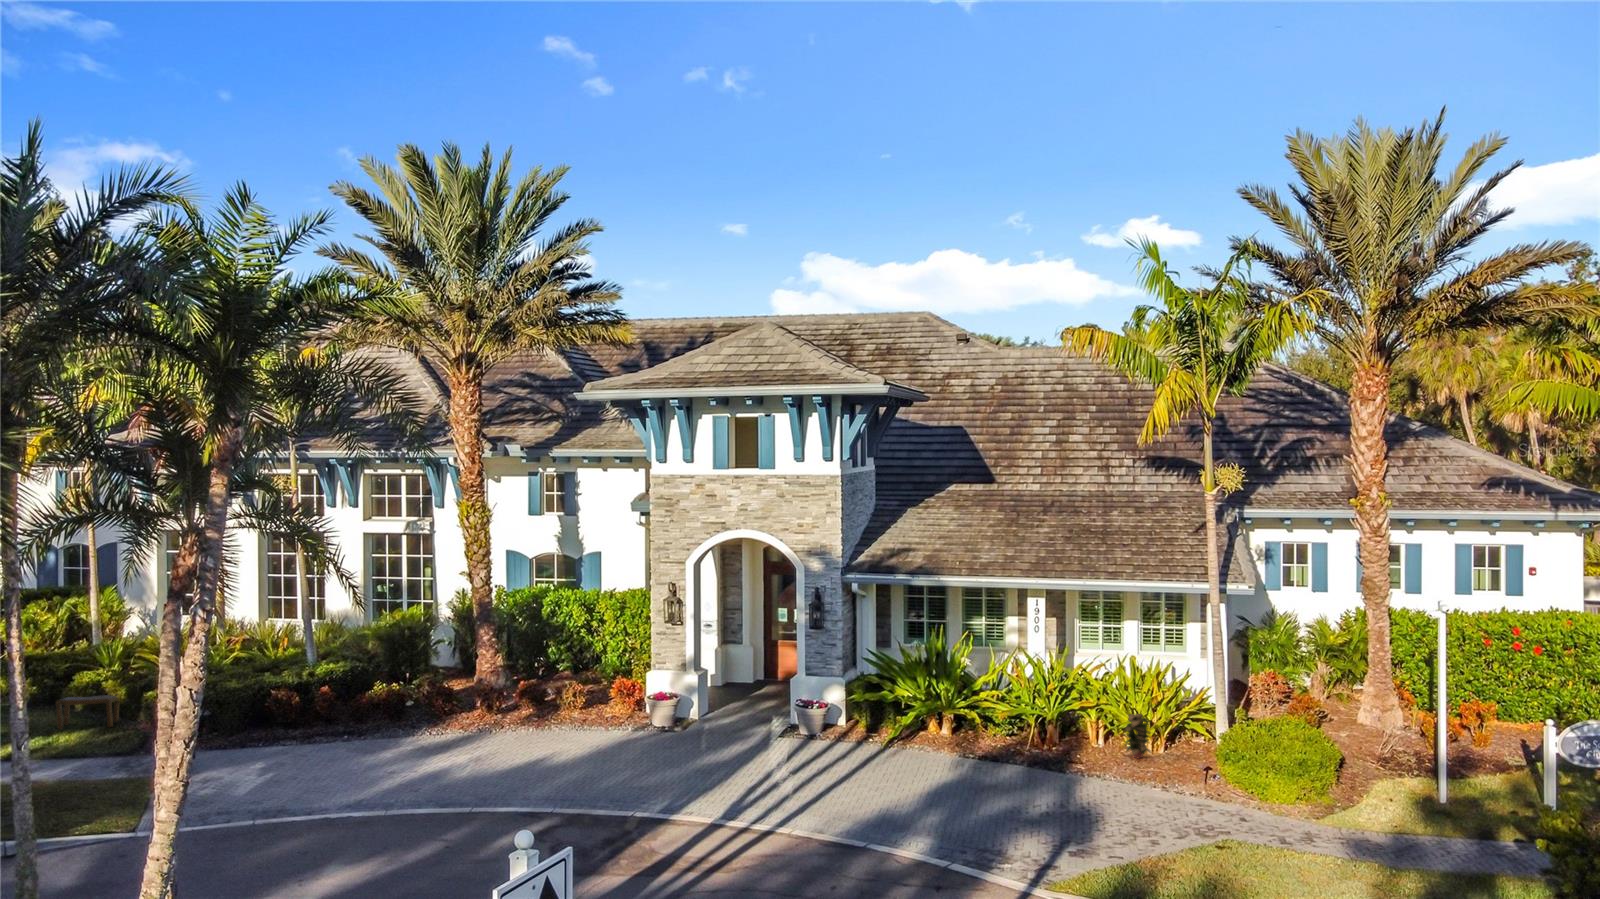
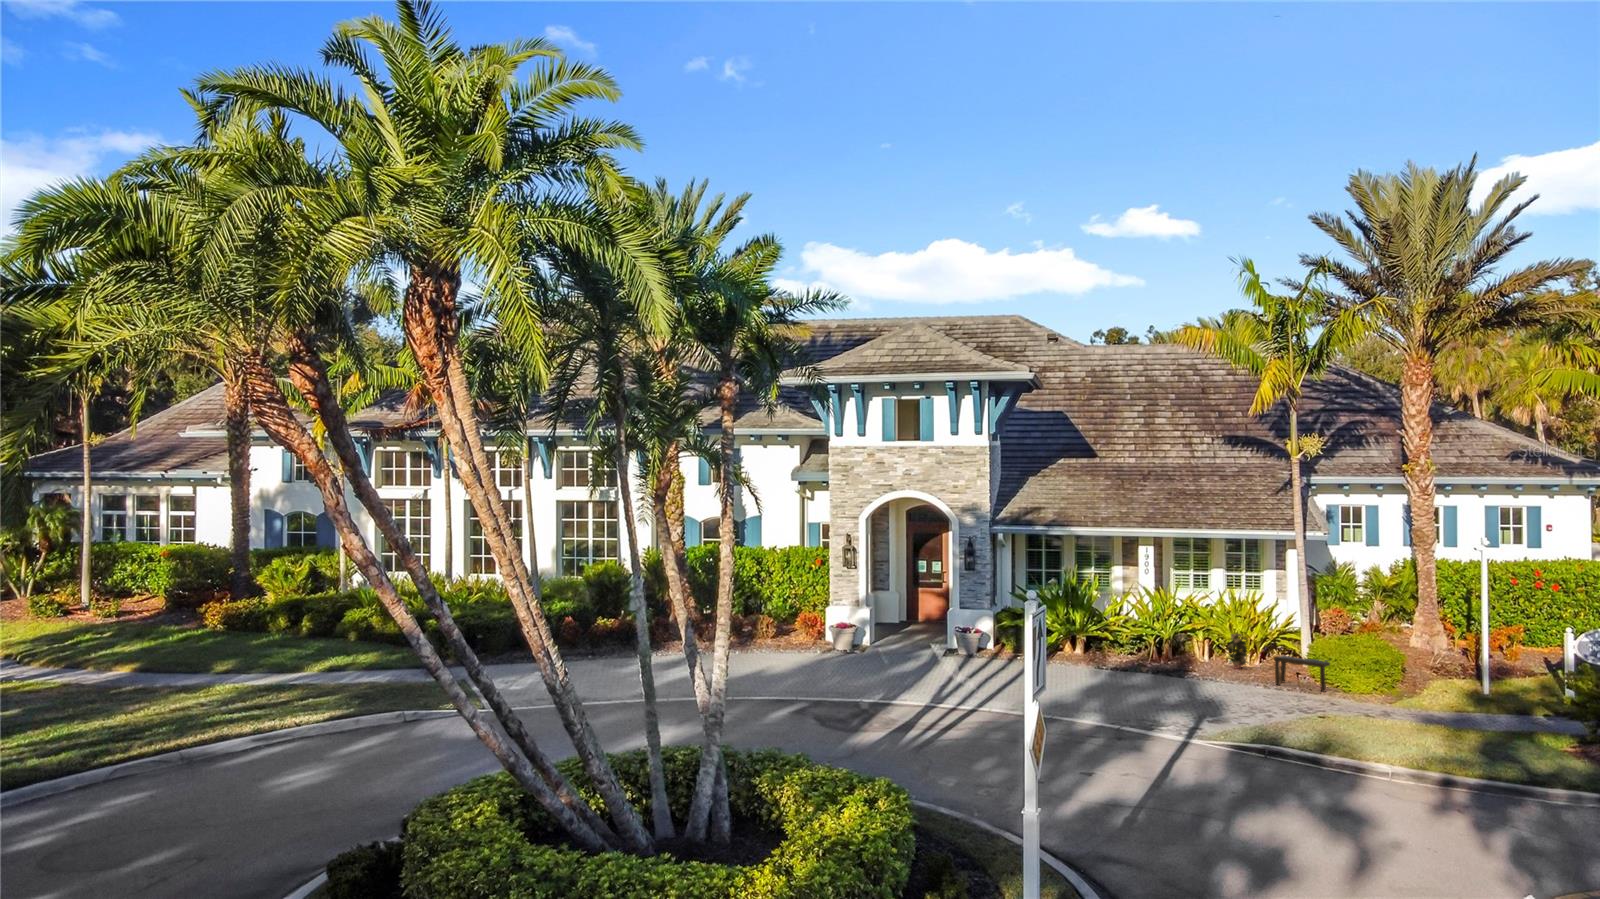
bench: present [56,695,119,729] -> present [1274,656,1330,692]

